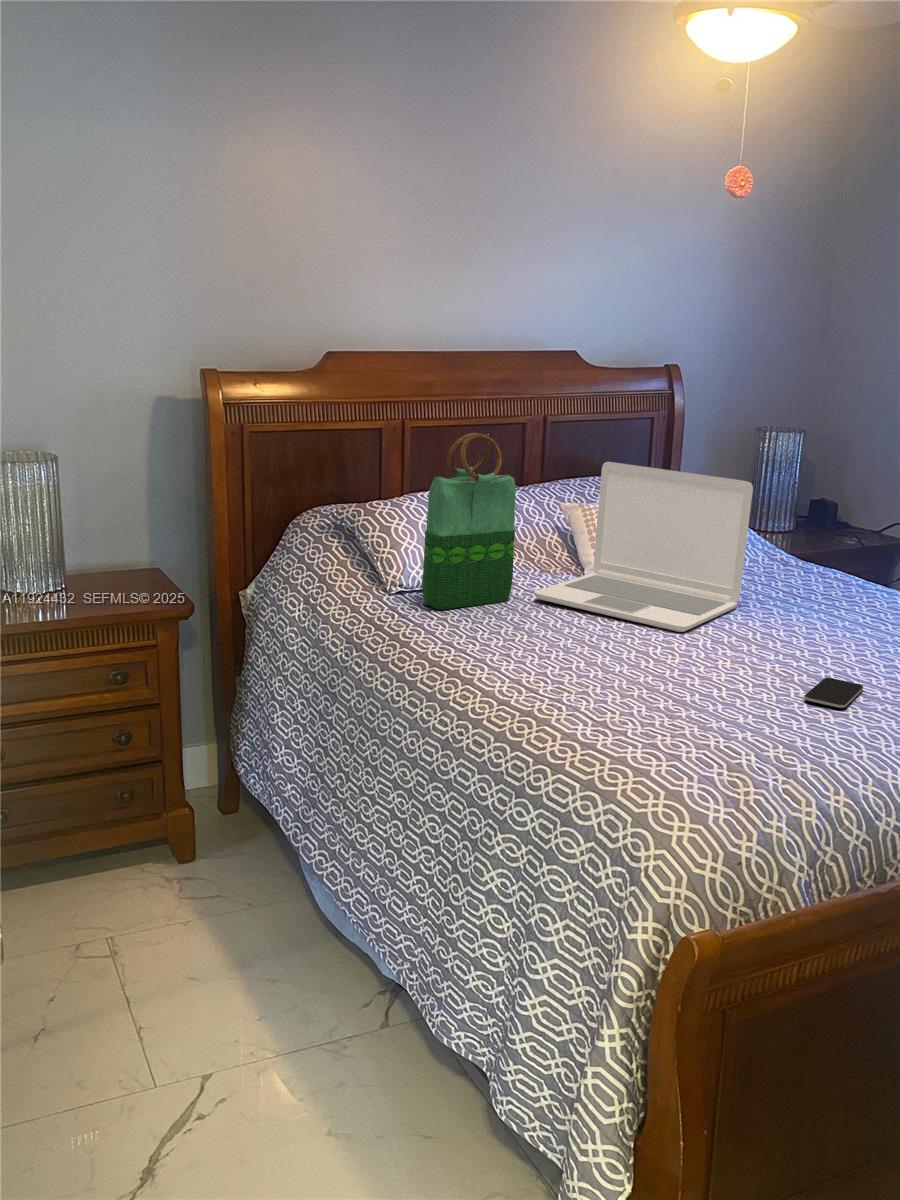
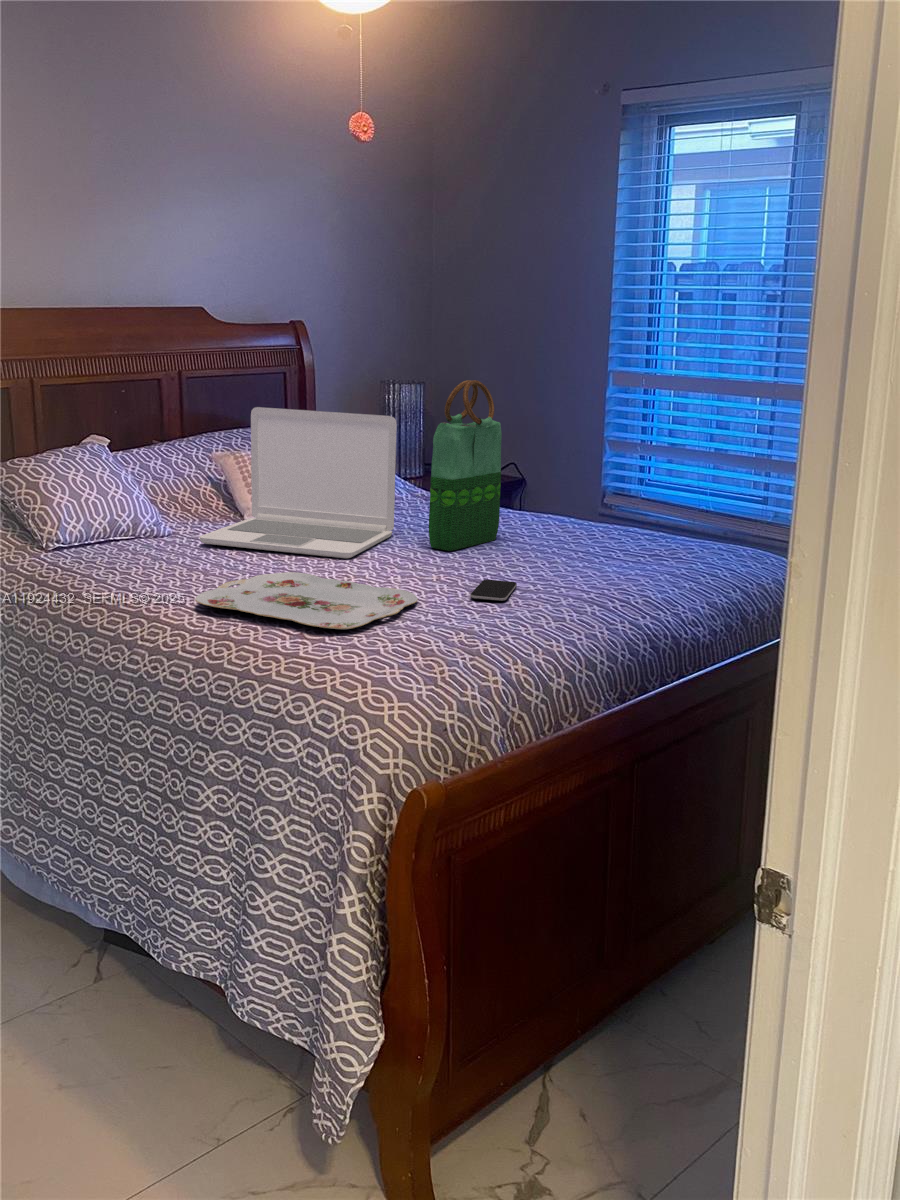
tote bag: present [422,433,516,610] -> present [429,380,502,551]
serving tray: none [510,644,744,724] -> present [195,572,418,629]

